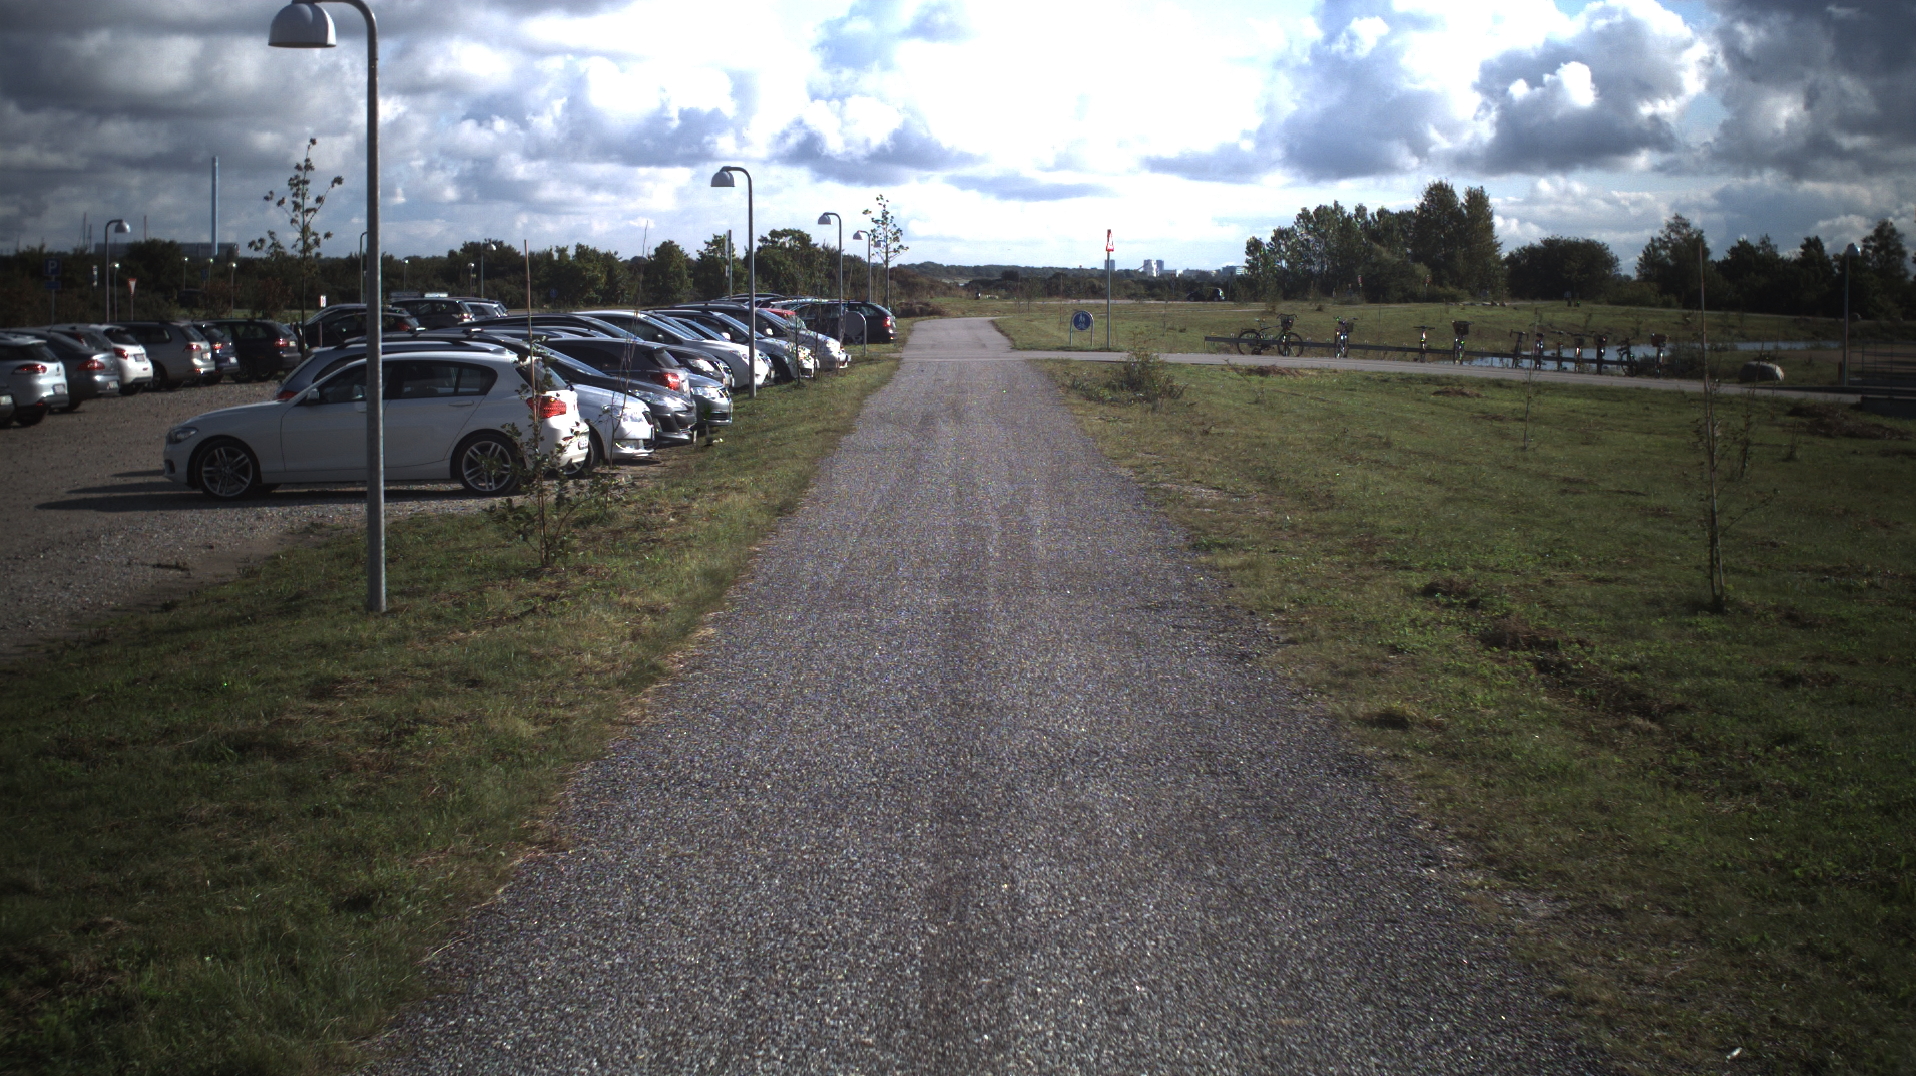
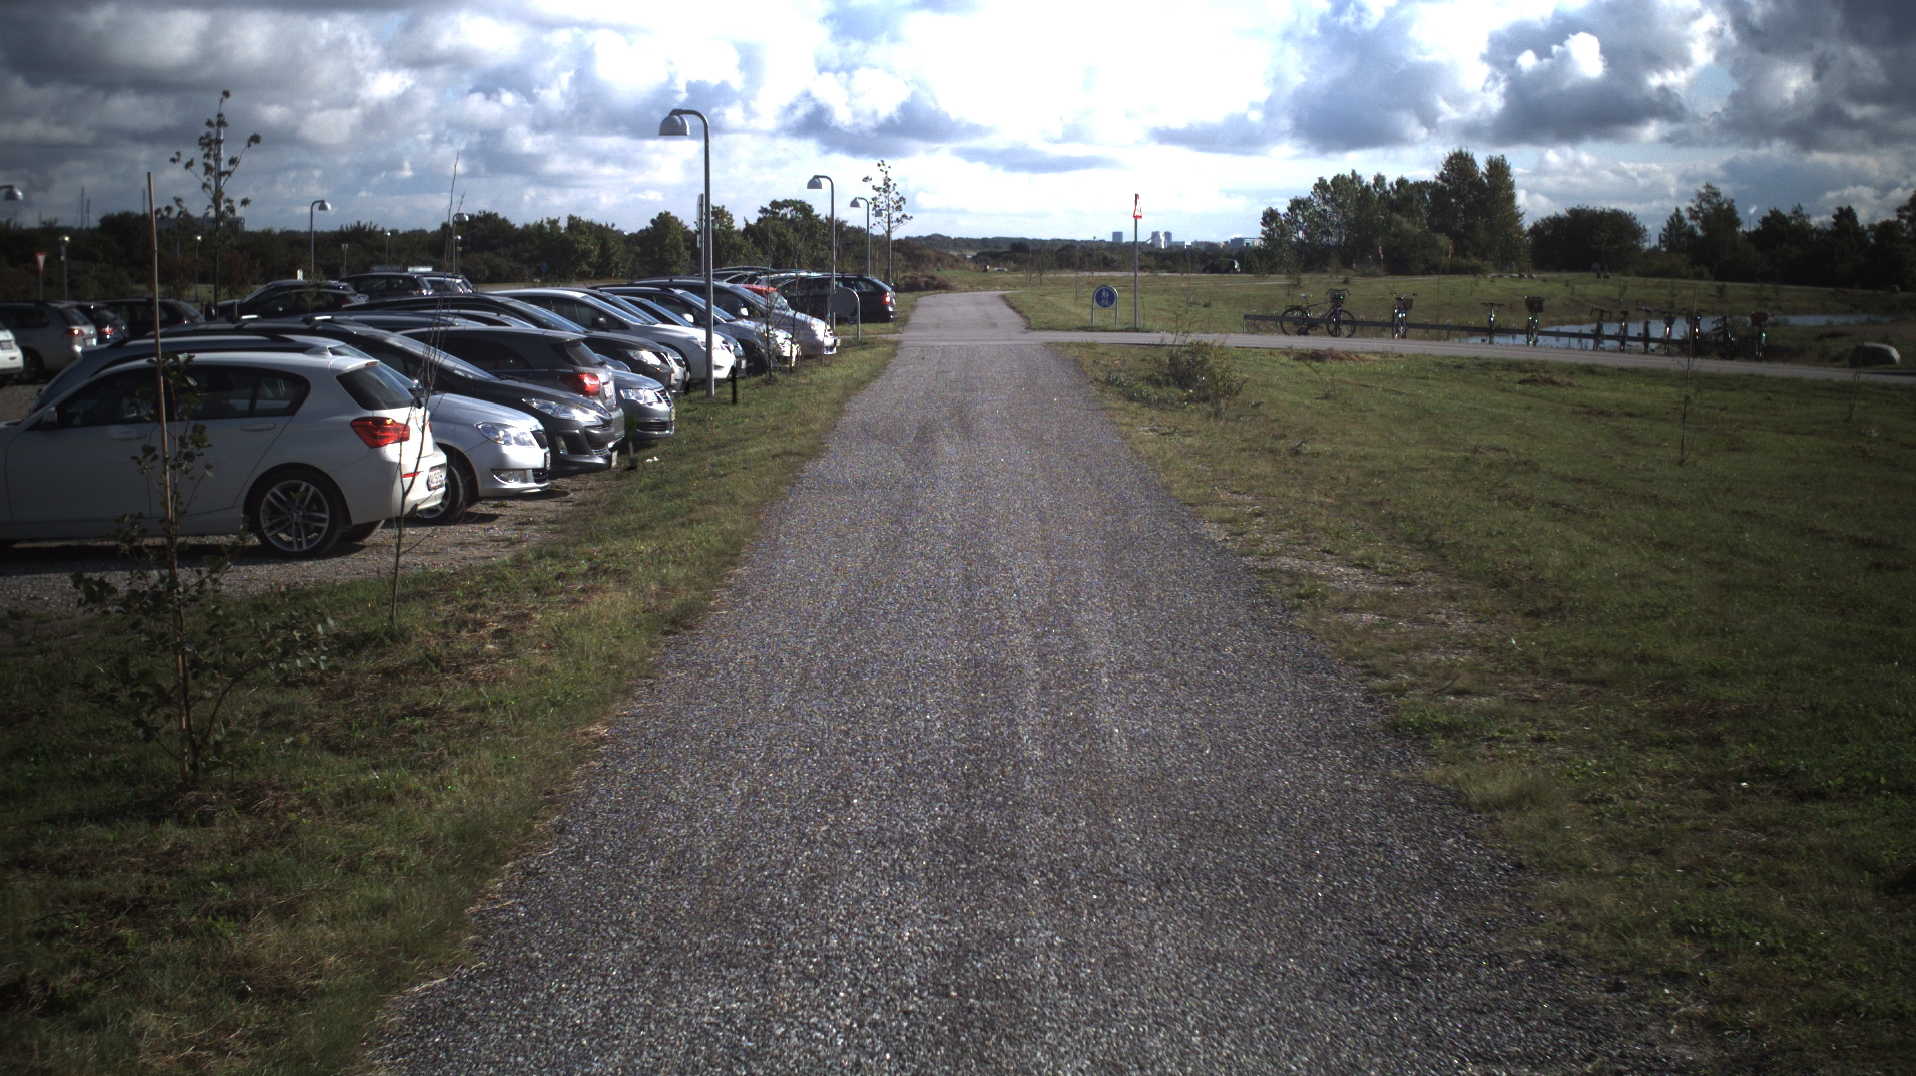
bench: none [726,373,771,406] -> present [683,365,738,404]

